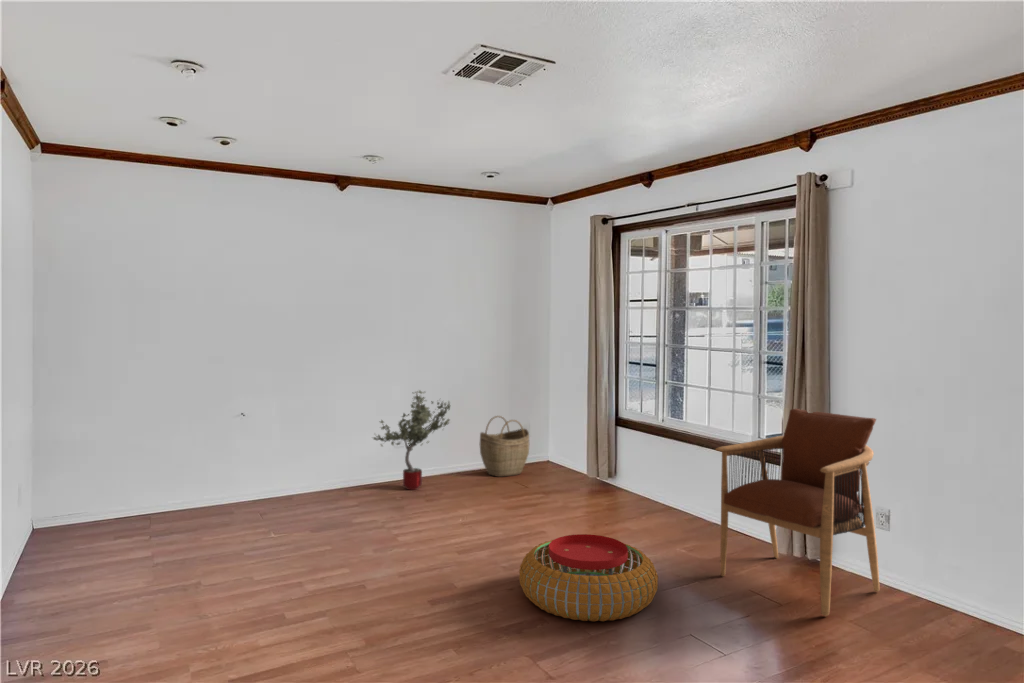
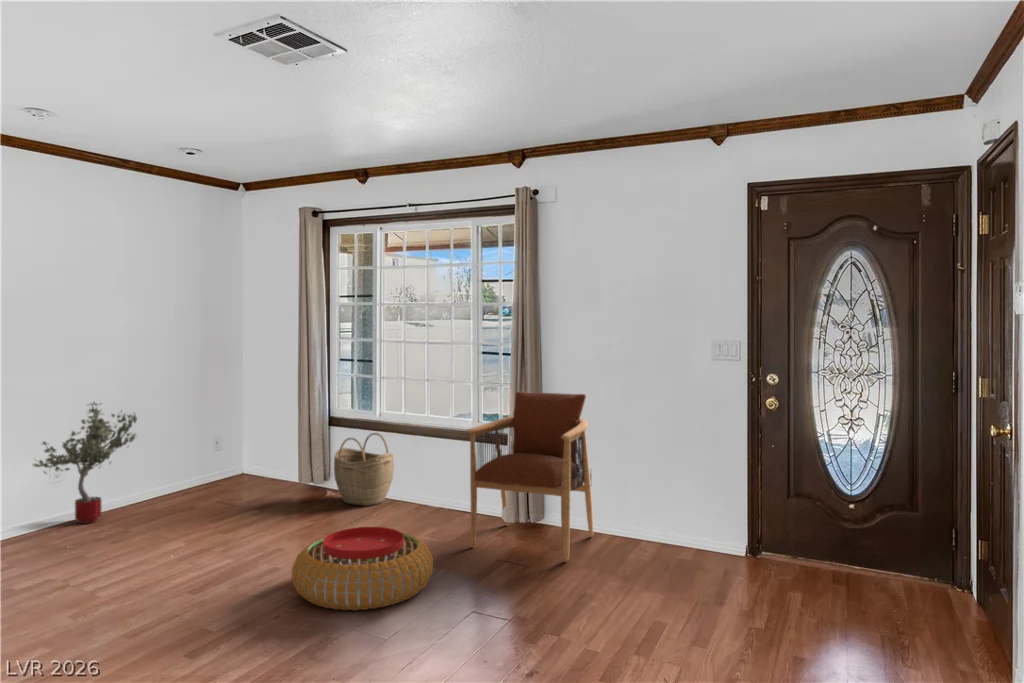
woven basket: present [480,416,529,477] -> present [334,433,394,506]

